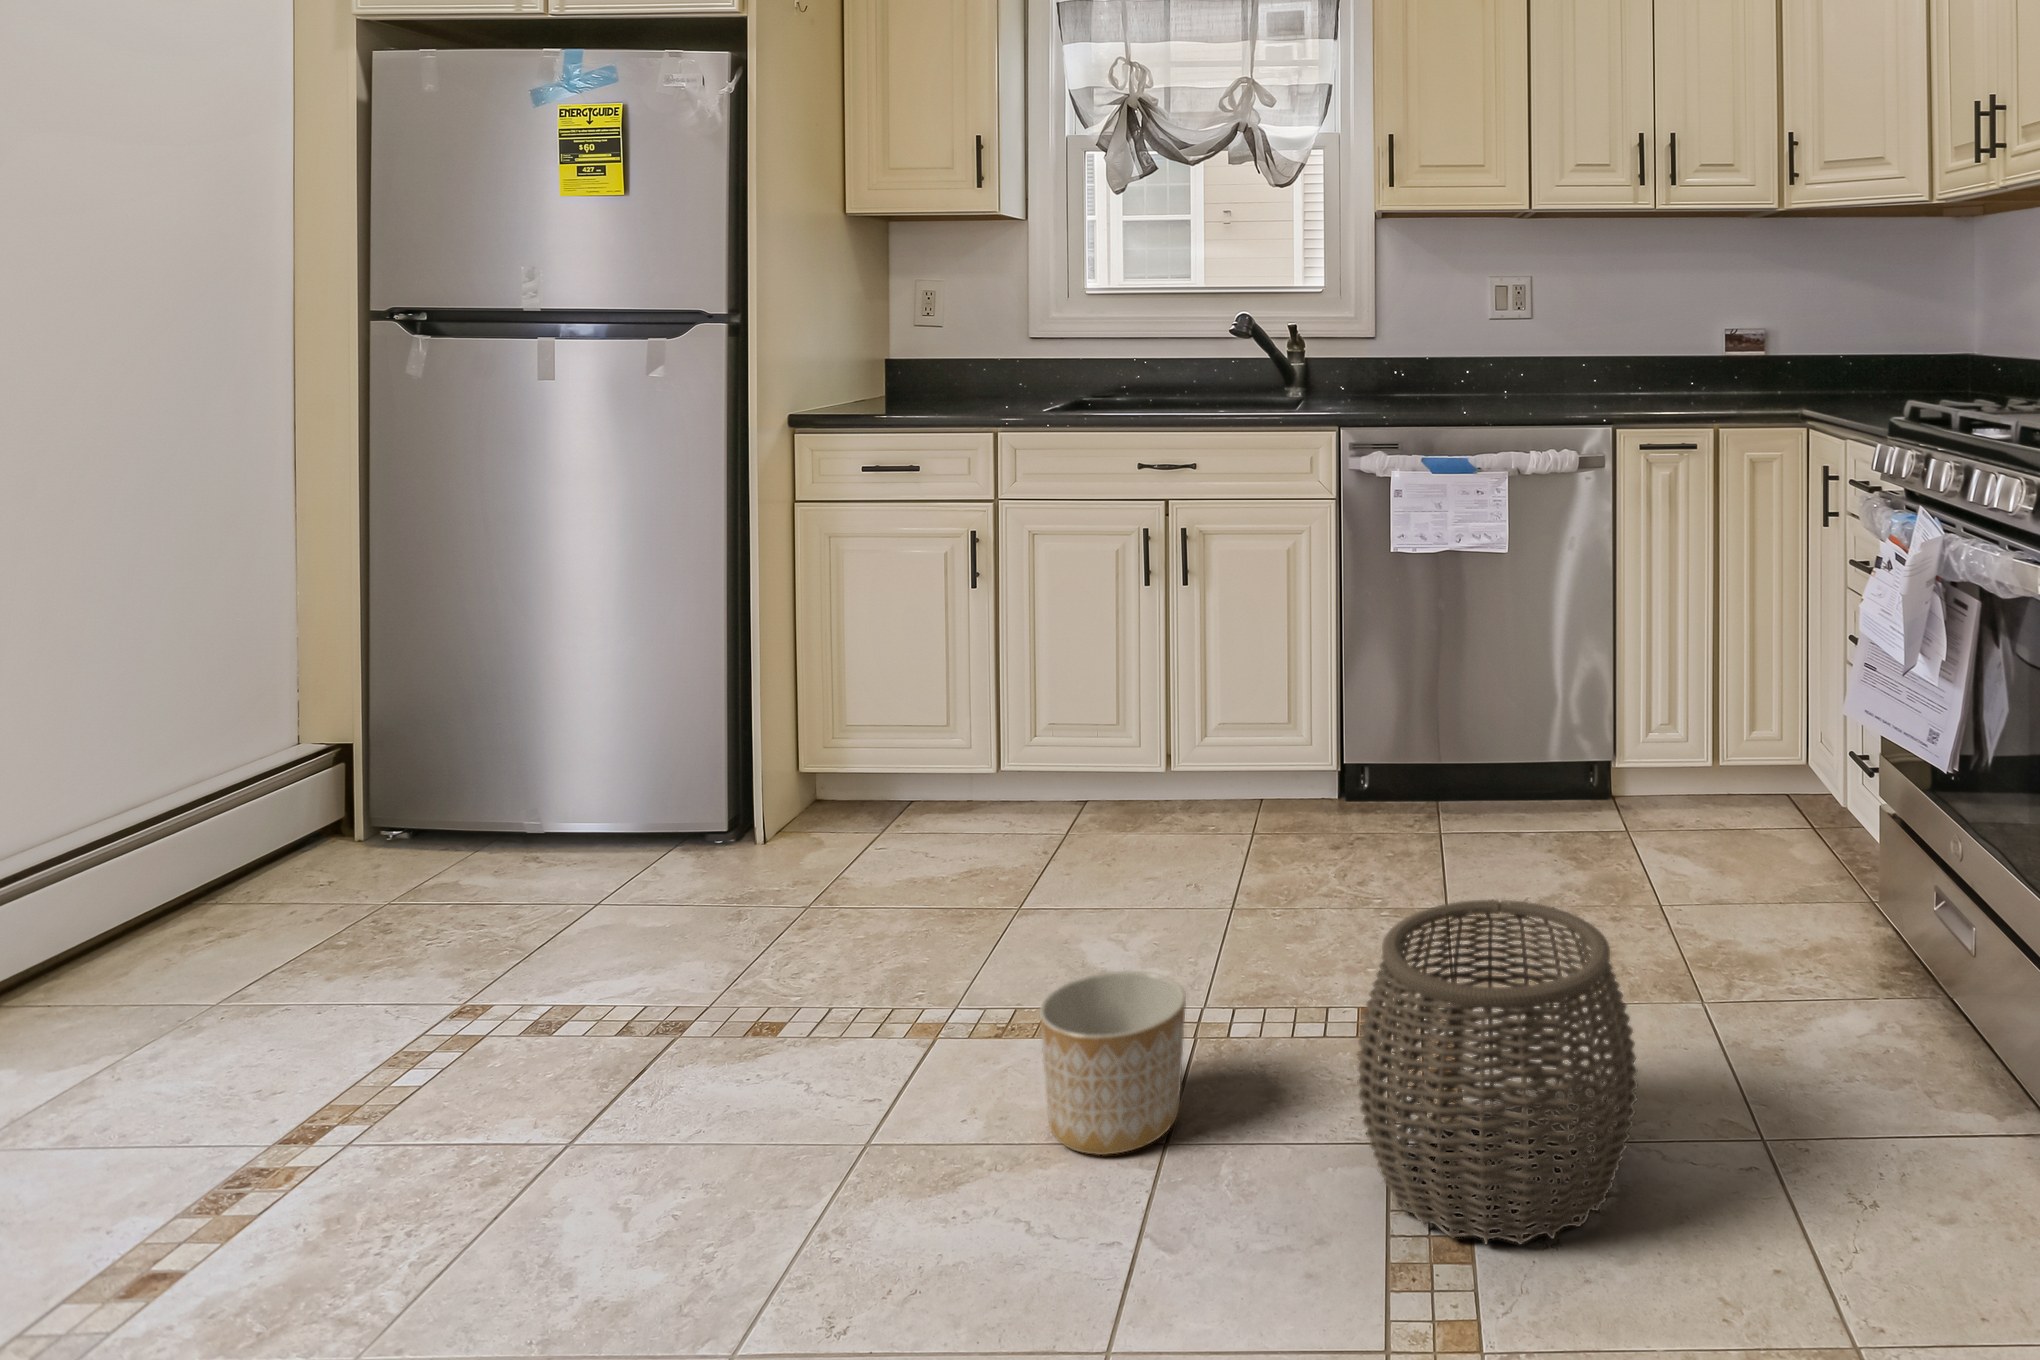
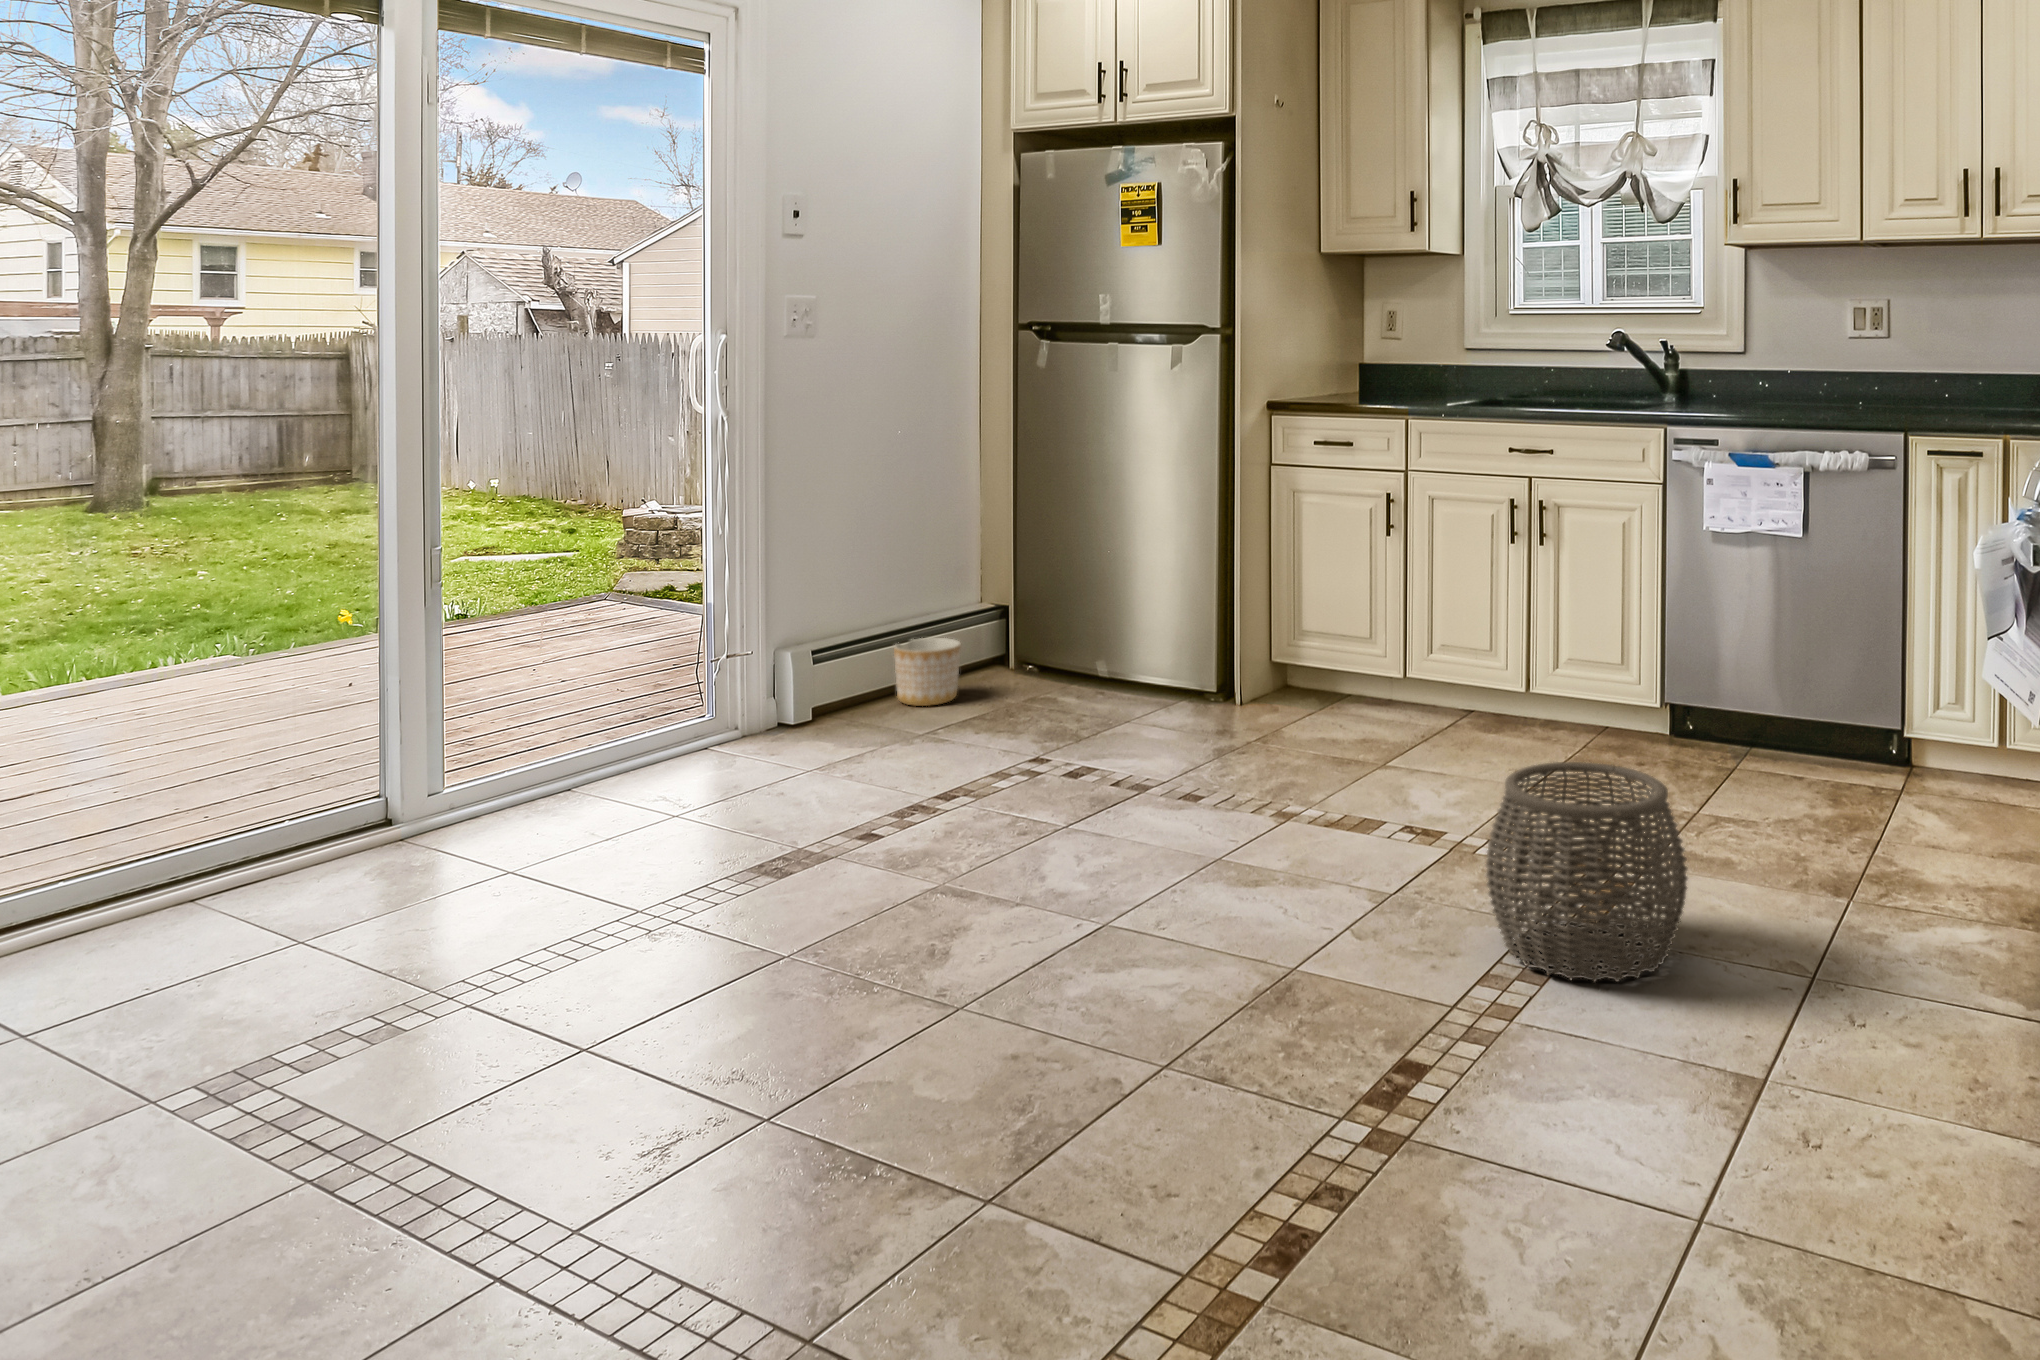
planter: present [1039,971,1186,1155] -> present [894,638,961,706]

